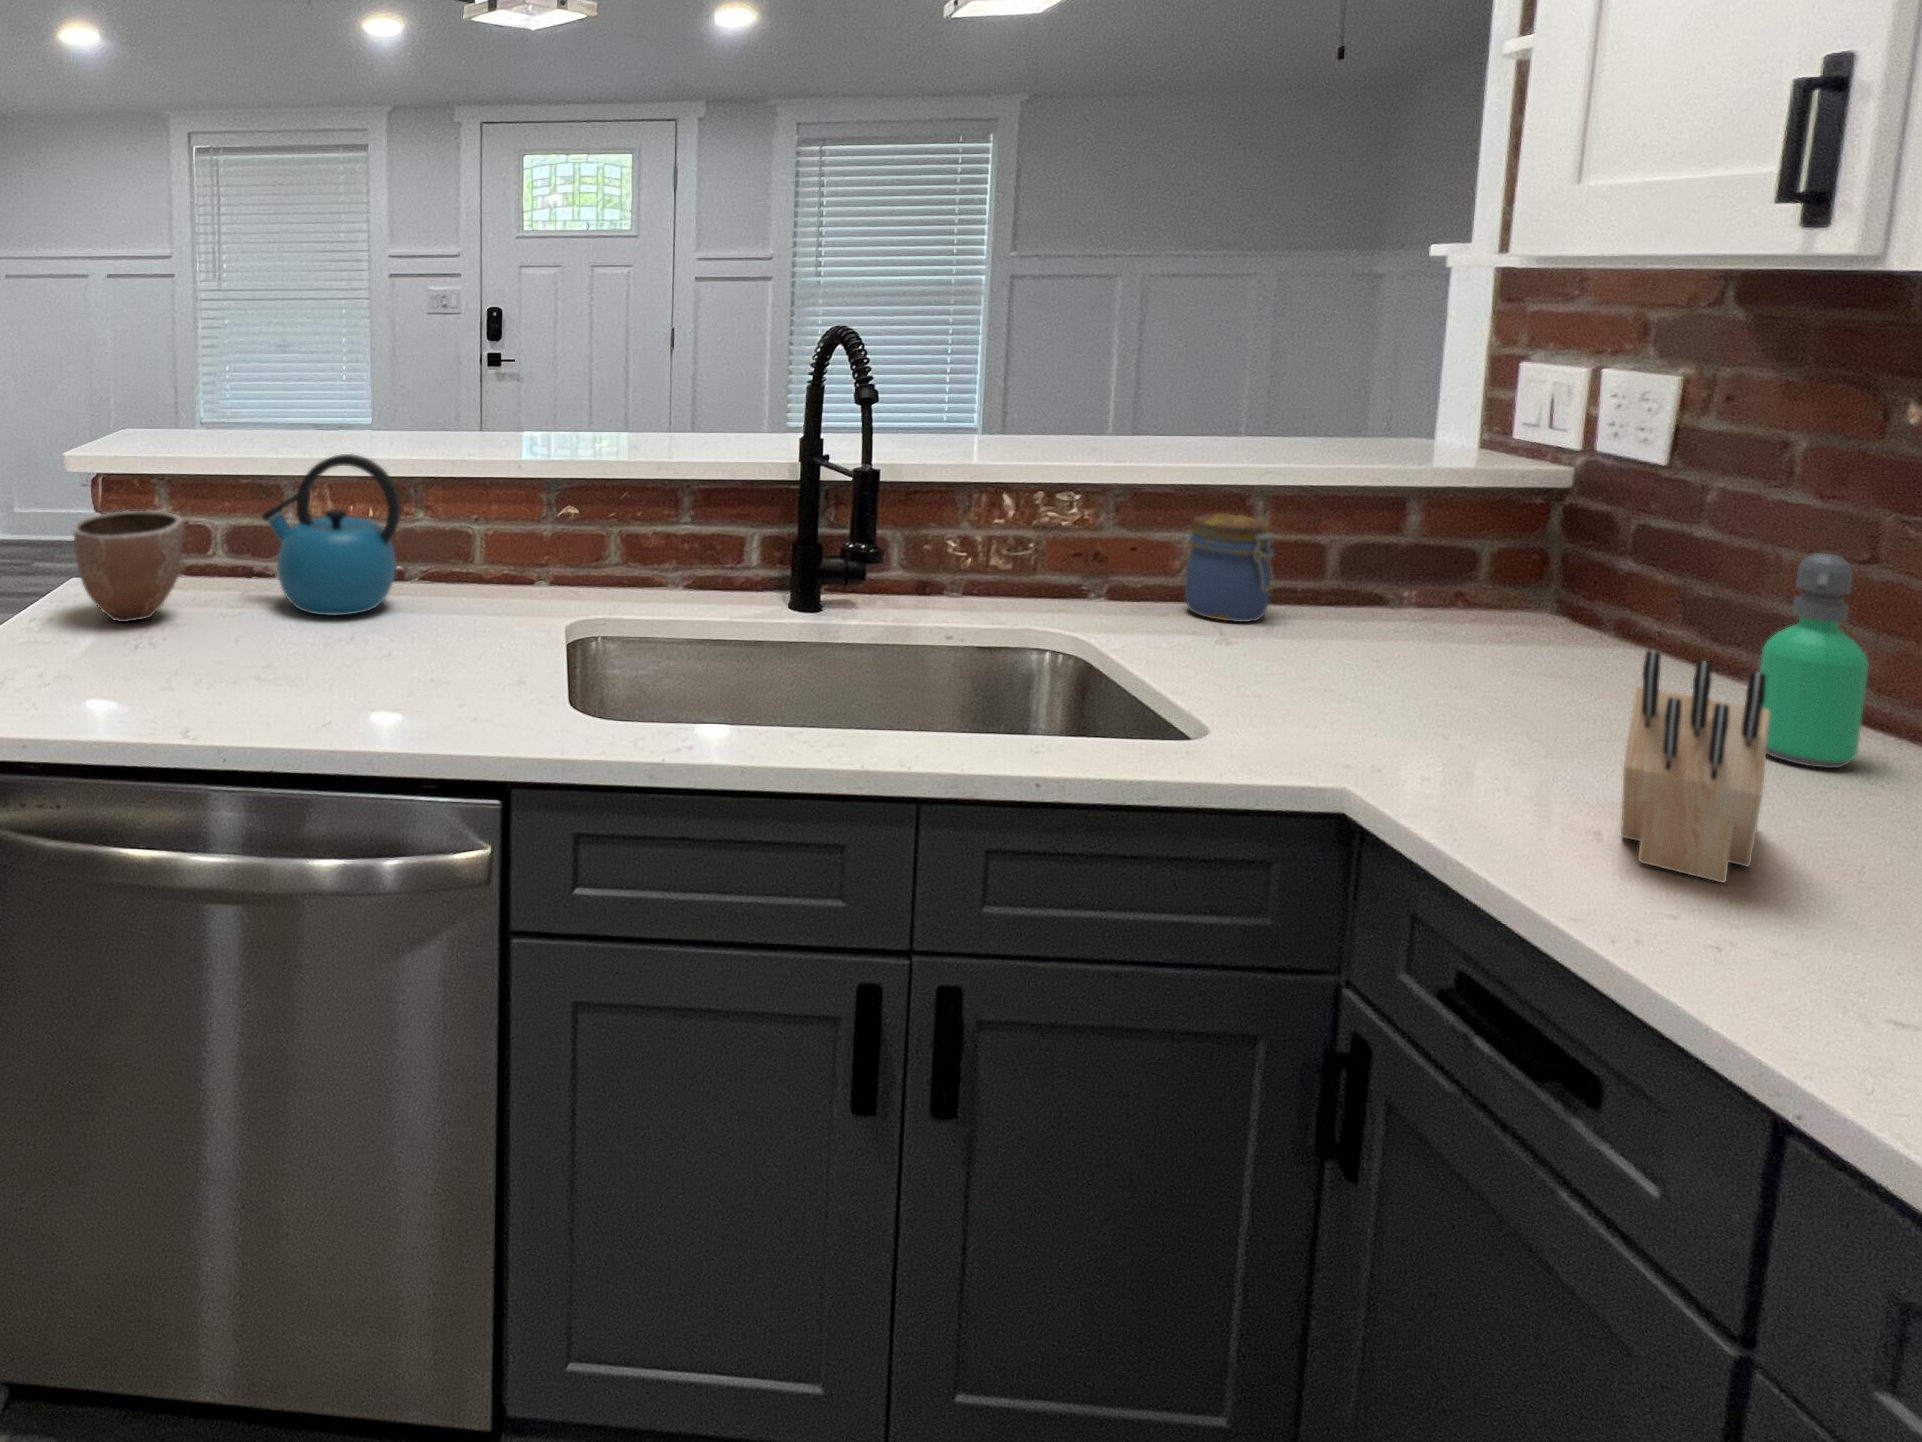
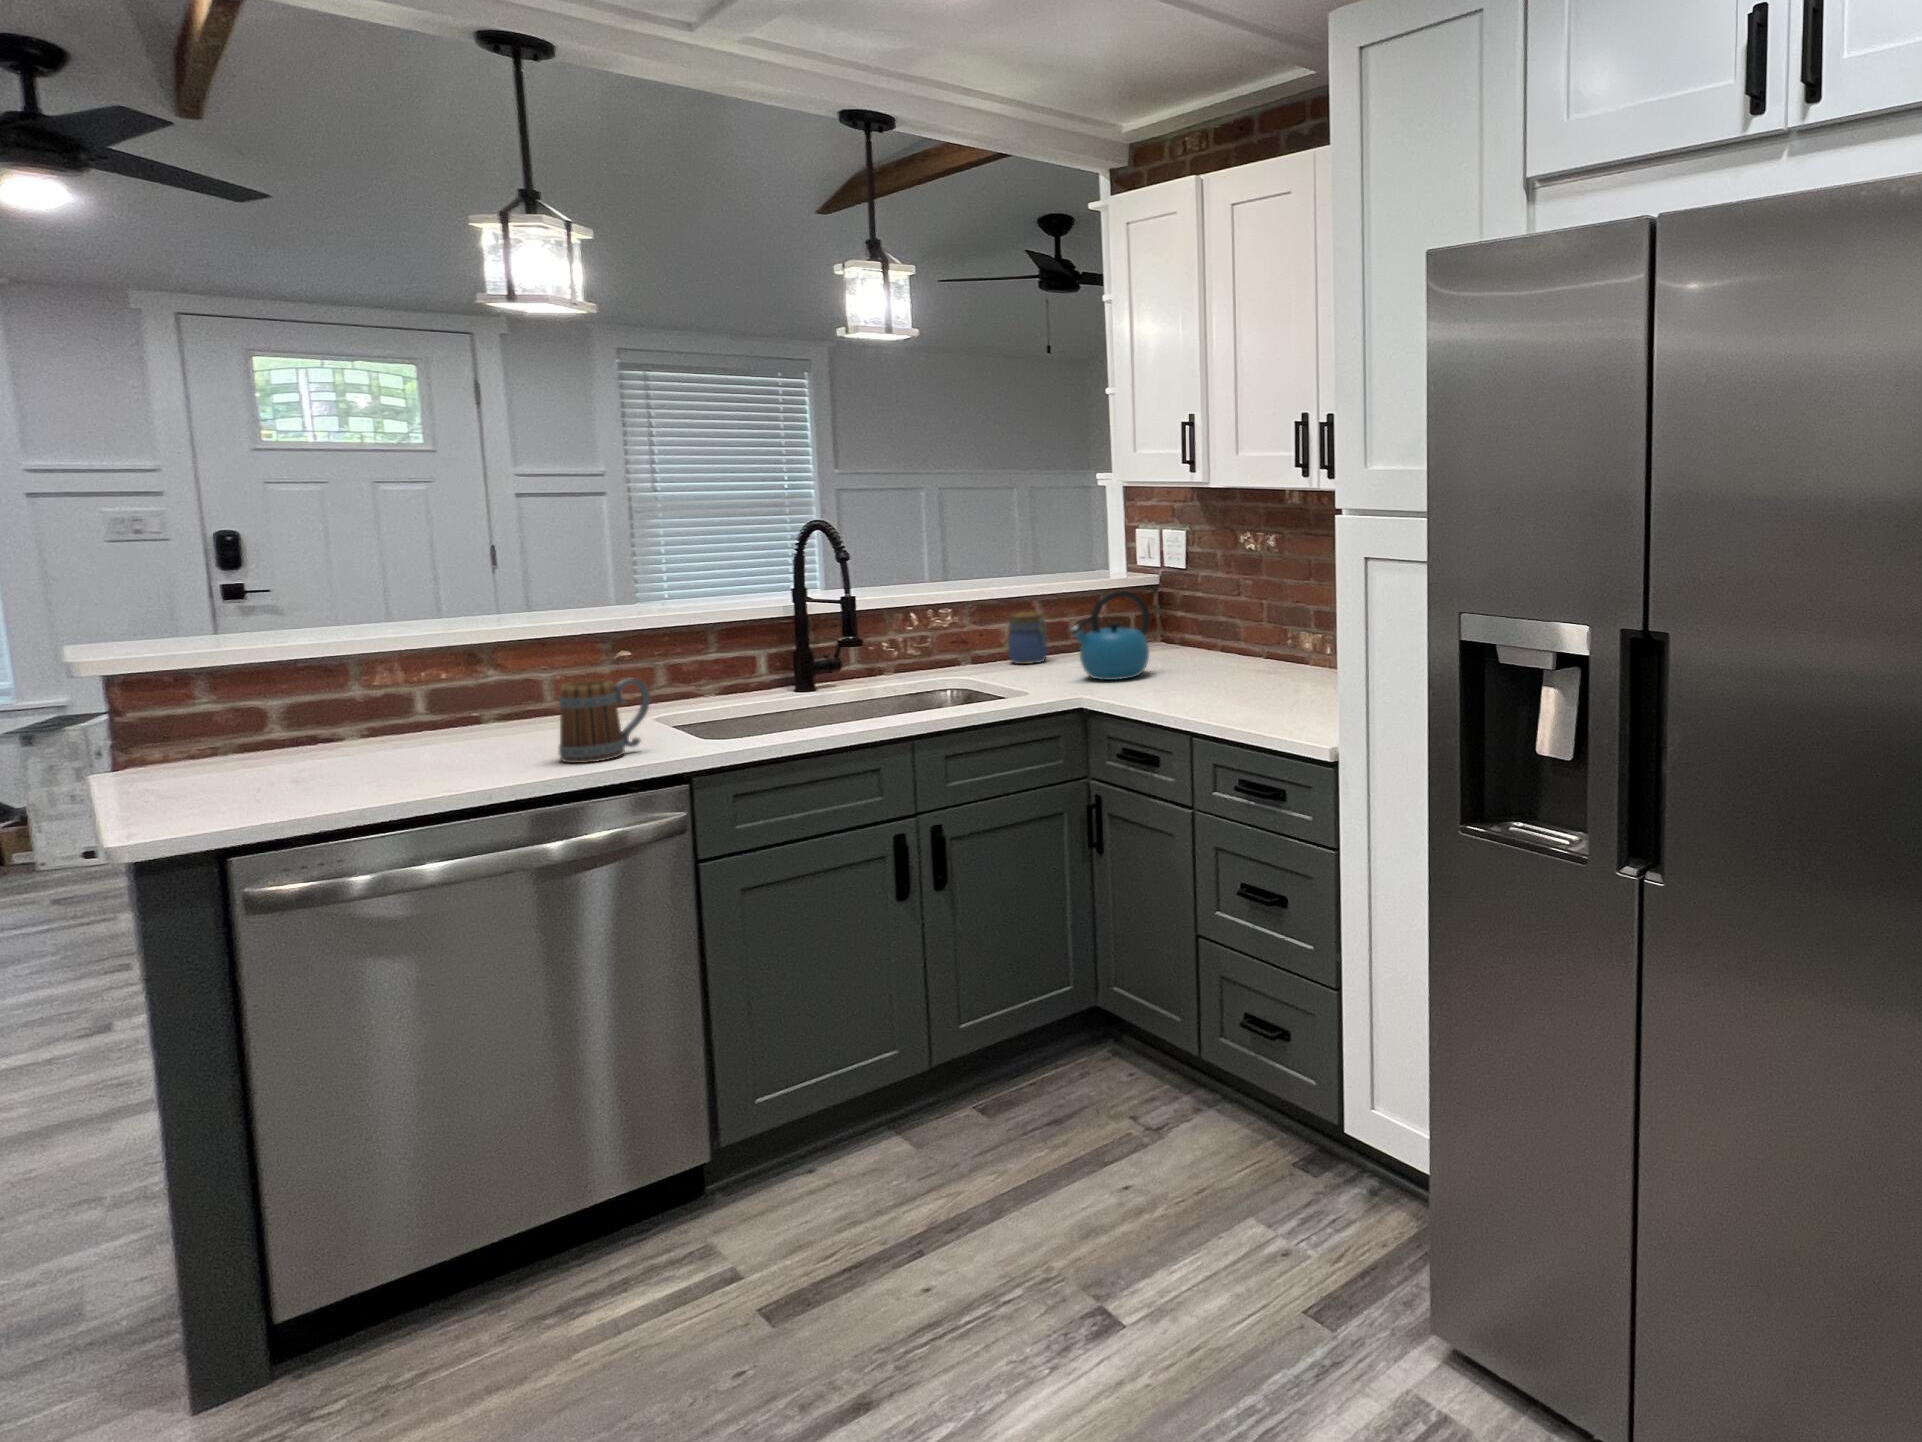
kettle: present [262,454,401,615] -> present [1070,591,1150,680]
decorative bowl: present [74,511,183,622] -> none [168,688,296,778]
soap dispenser: present [1760,553,1869,768] -> none [1212,591,1239,668]
mug: none [372,572,499,712] -> present [559,679,650,763]
knife block: present [1621,650,1770,883] -> none [1167,619,1208,696]

